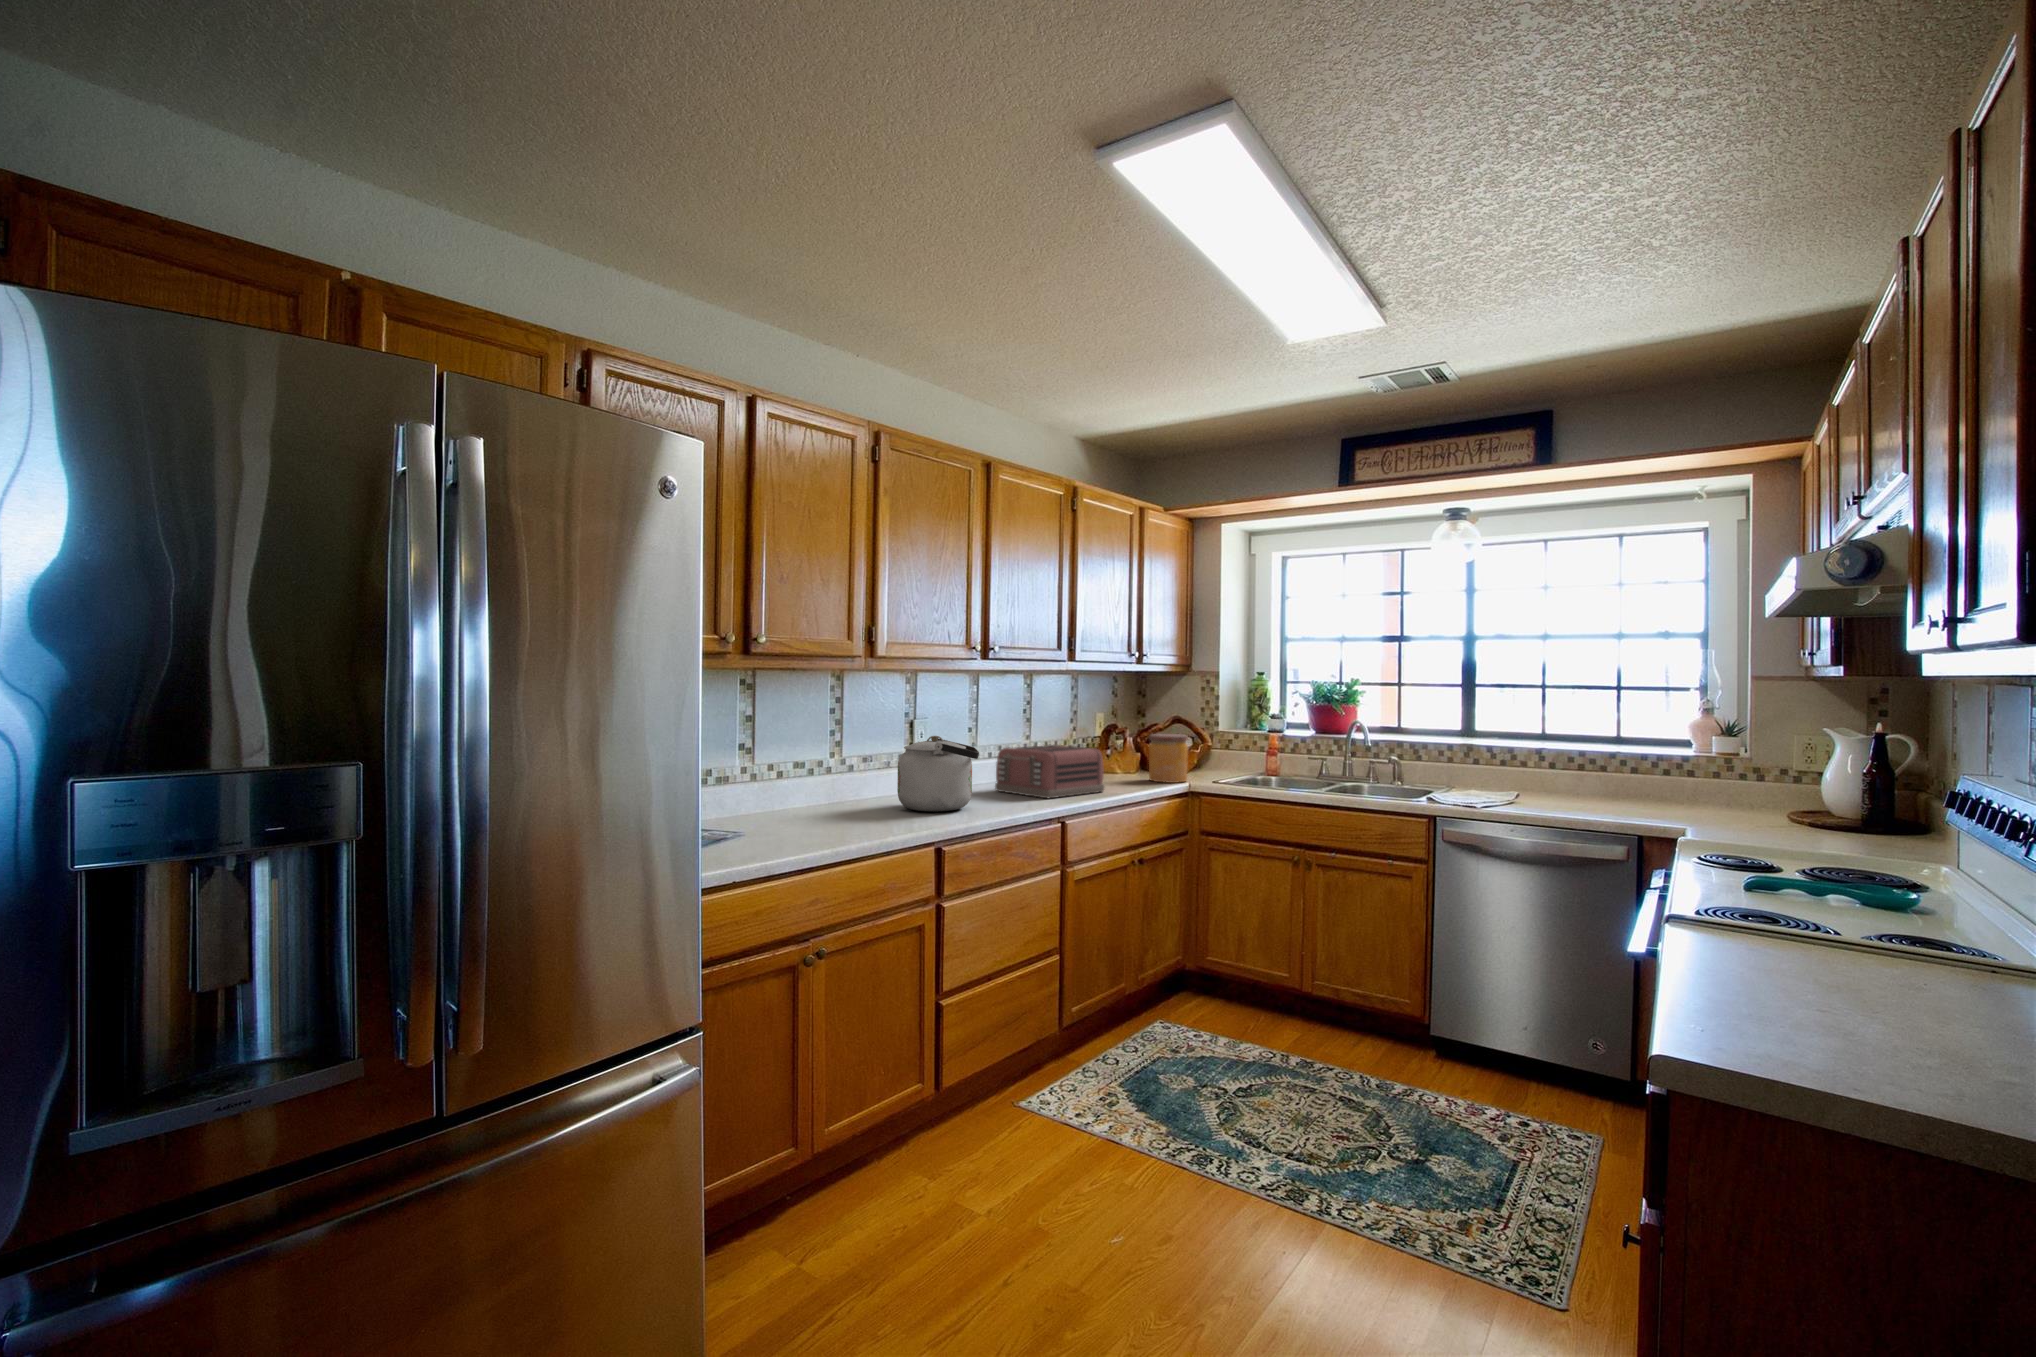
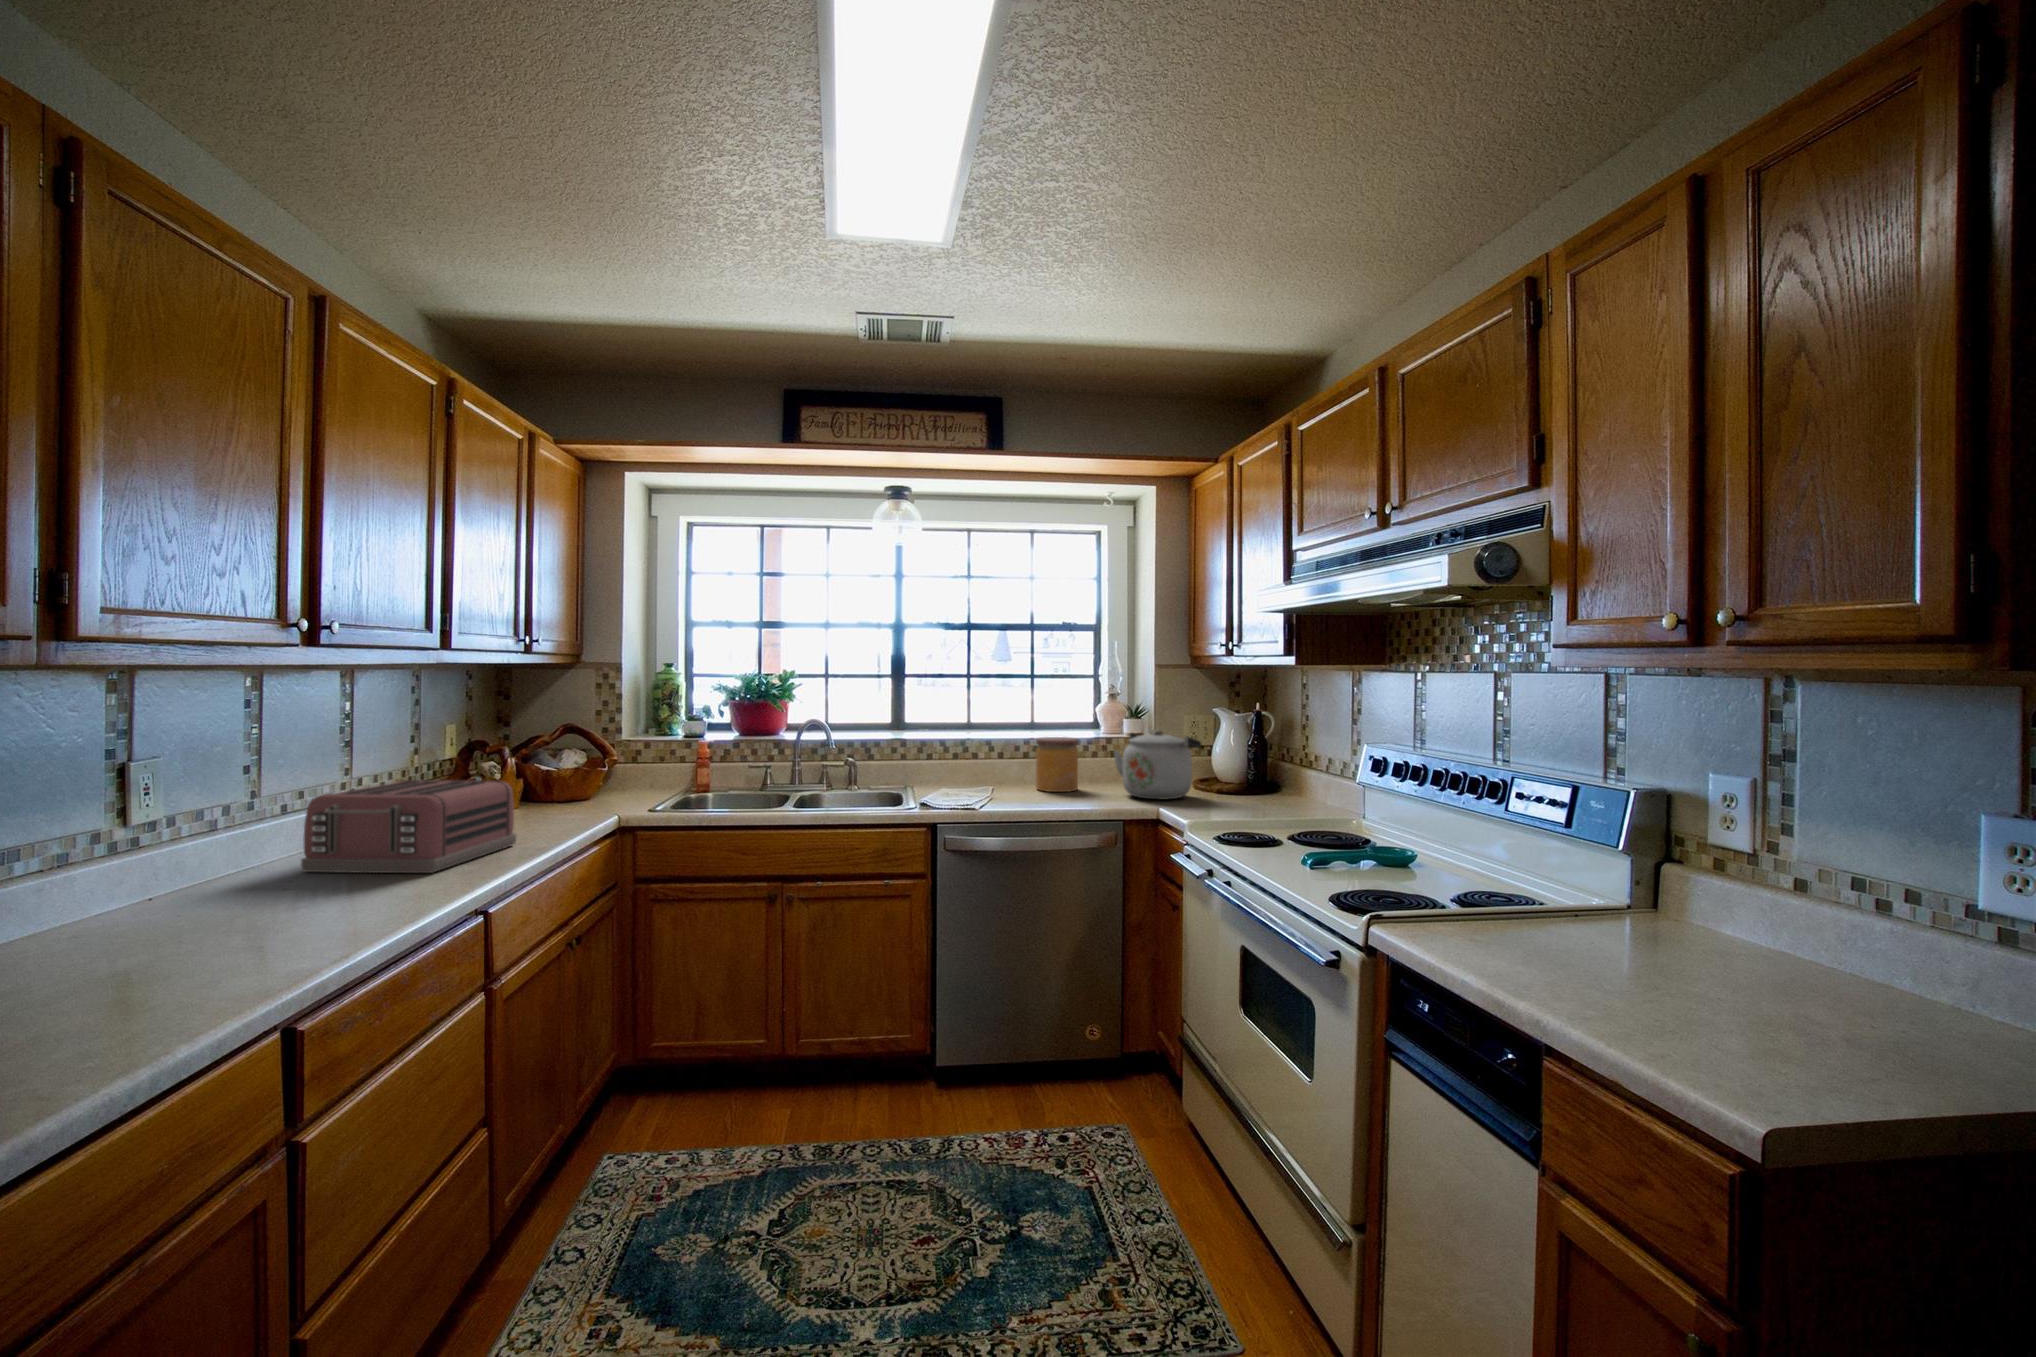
jar: present [1149,734,1188,783] -> present [1036,737,1078,792]
kettle: present [897,736,979,812] -> present [1113,730,1202,799]

